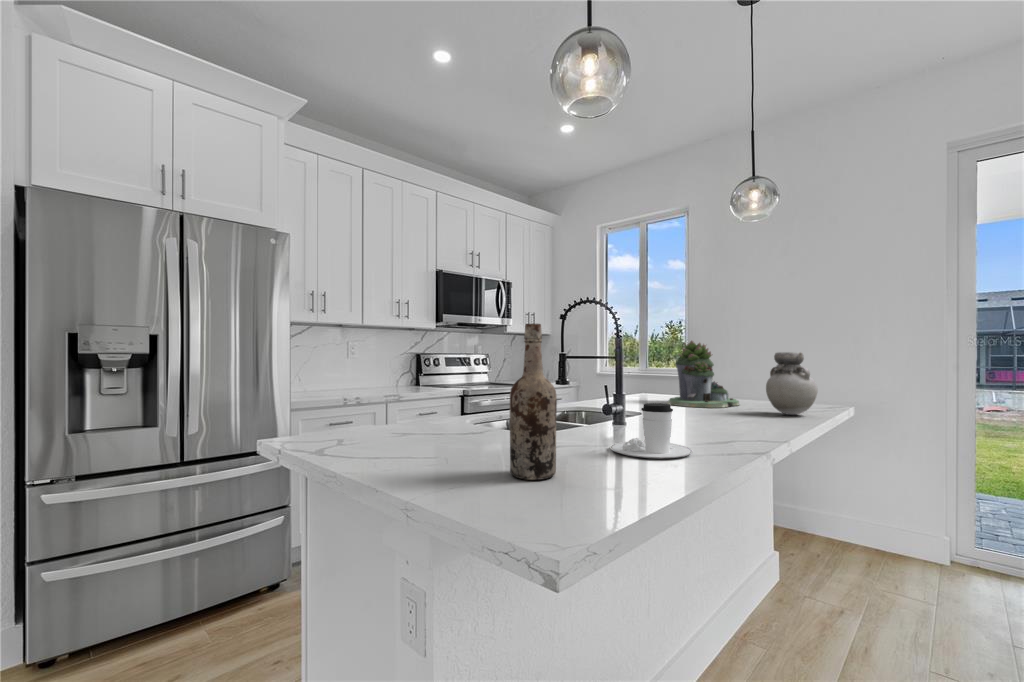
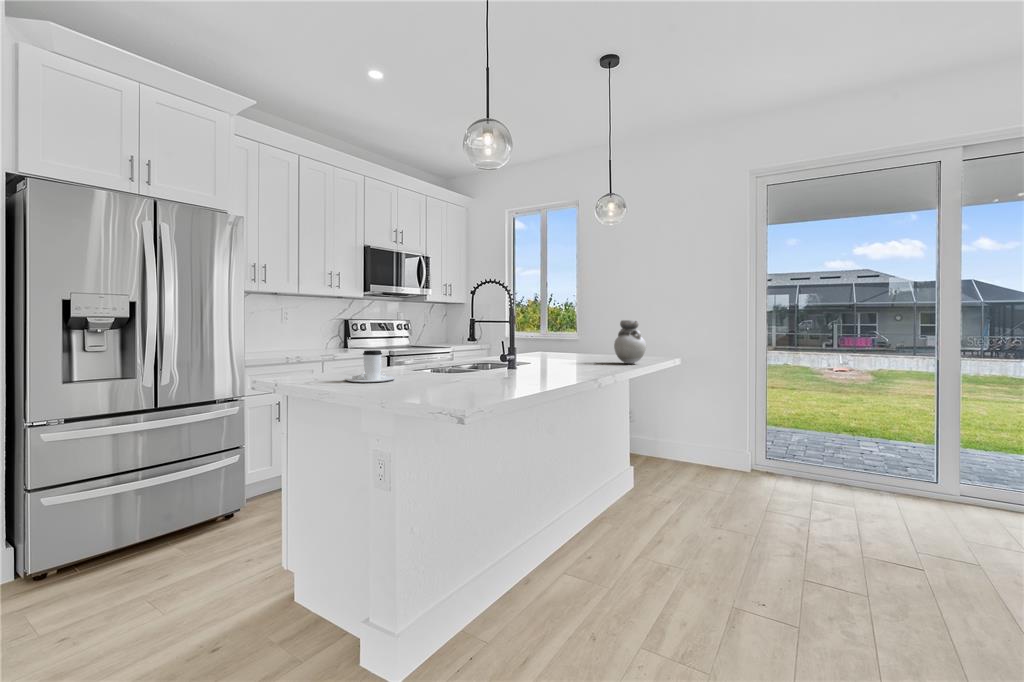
wine bottle: present [510,324,557,480] -> none [436,302,464,391]
succulent planter: present [668,341,739,408] -> none [551,311,602,360]
coffee cup: present [610,403,693,459] -> present [345,350,396,382]

